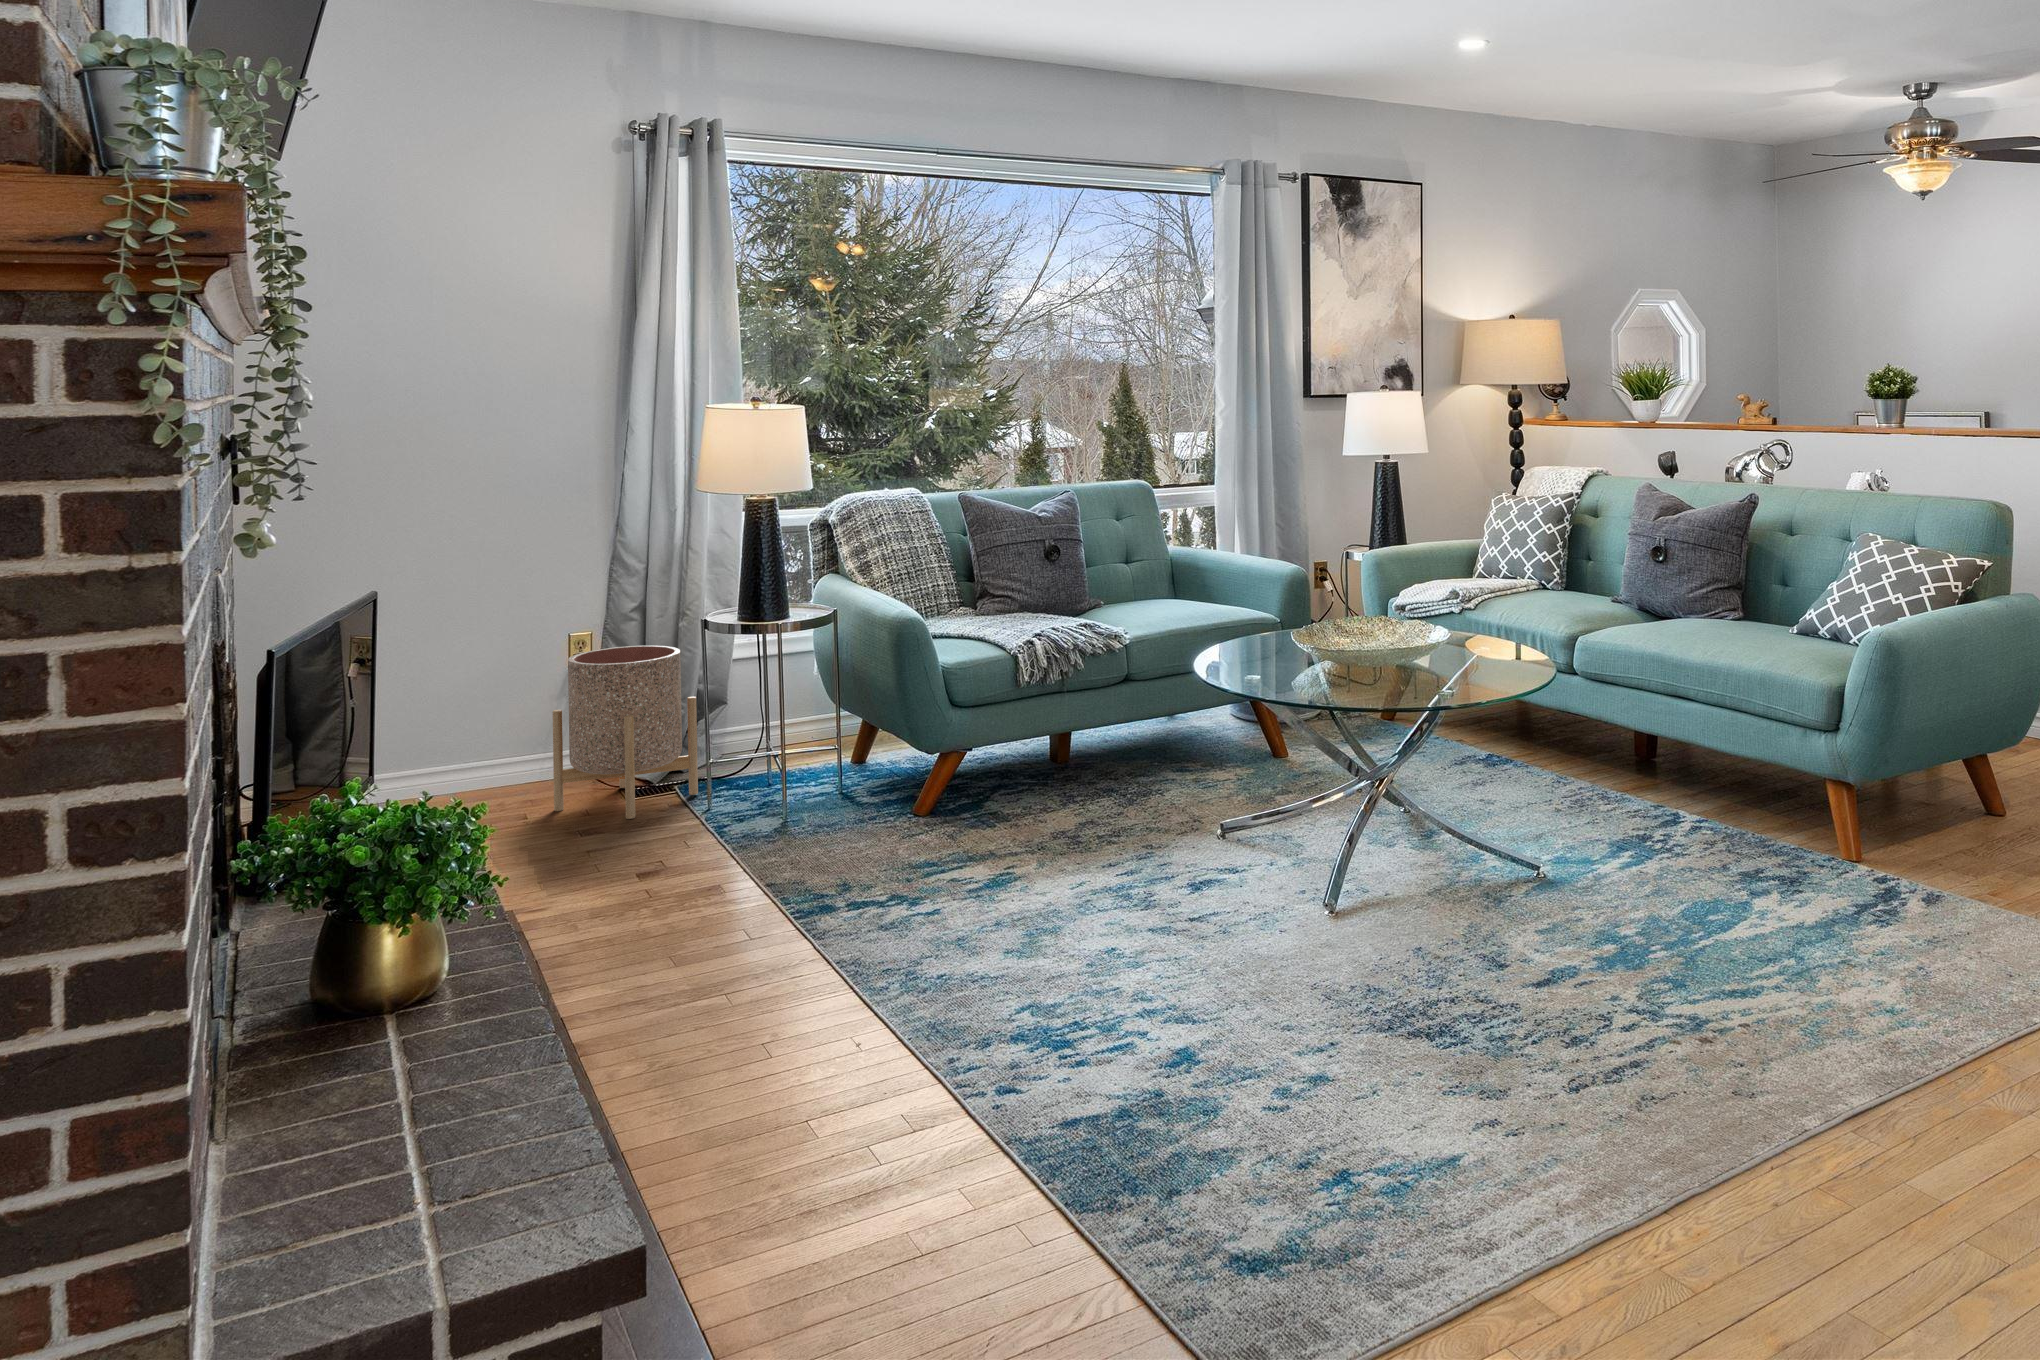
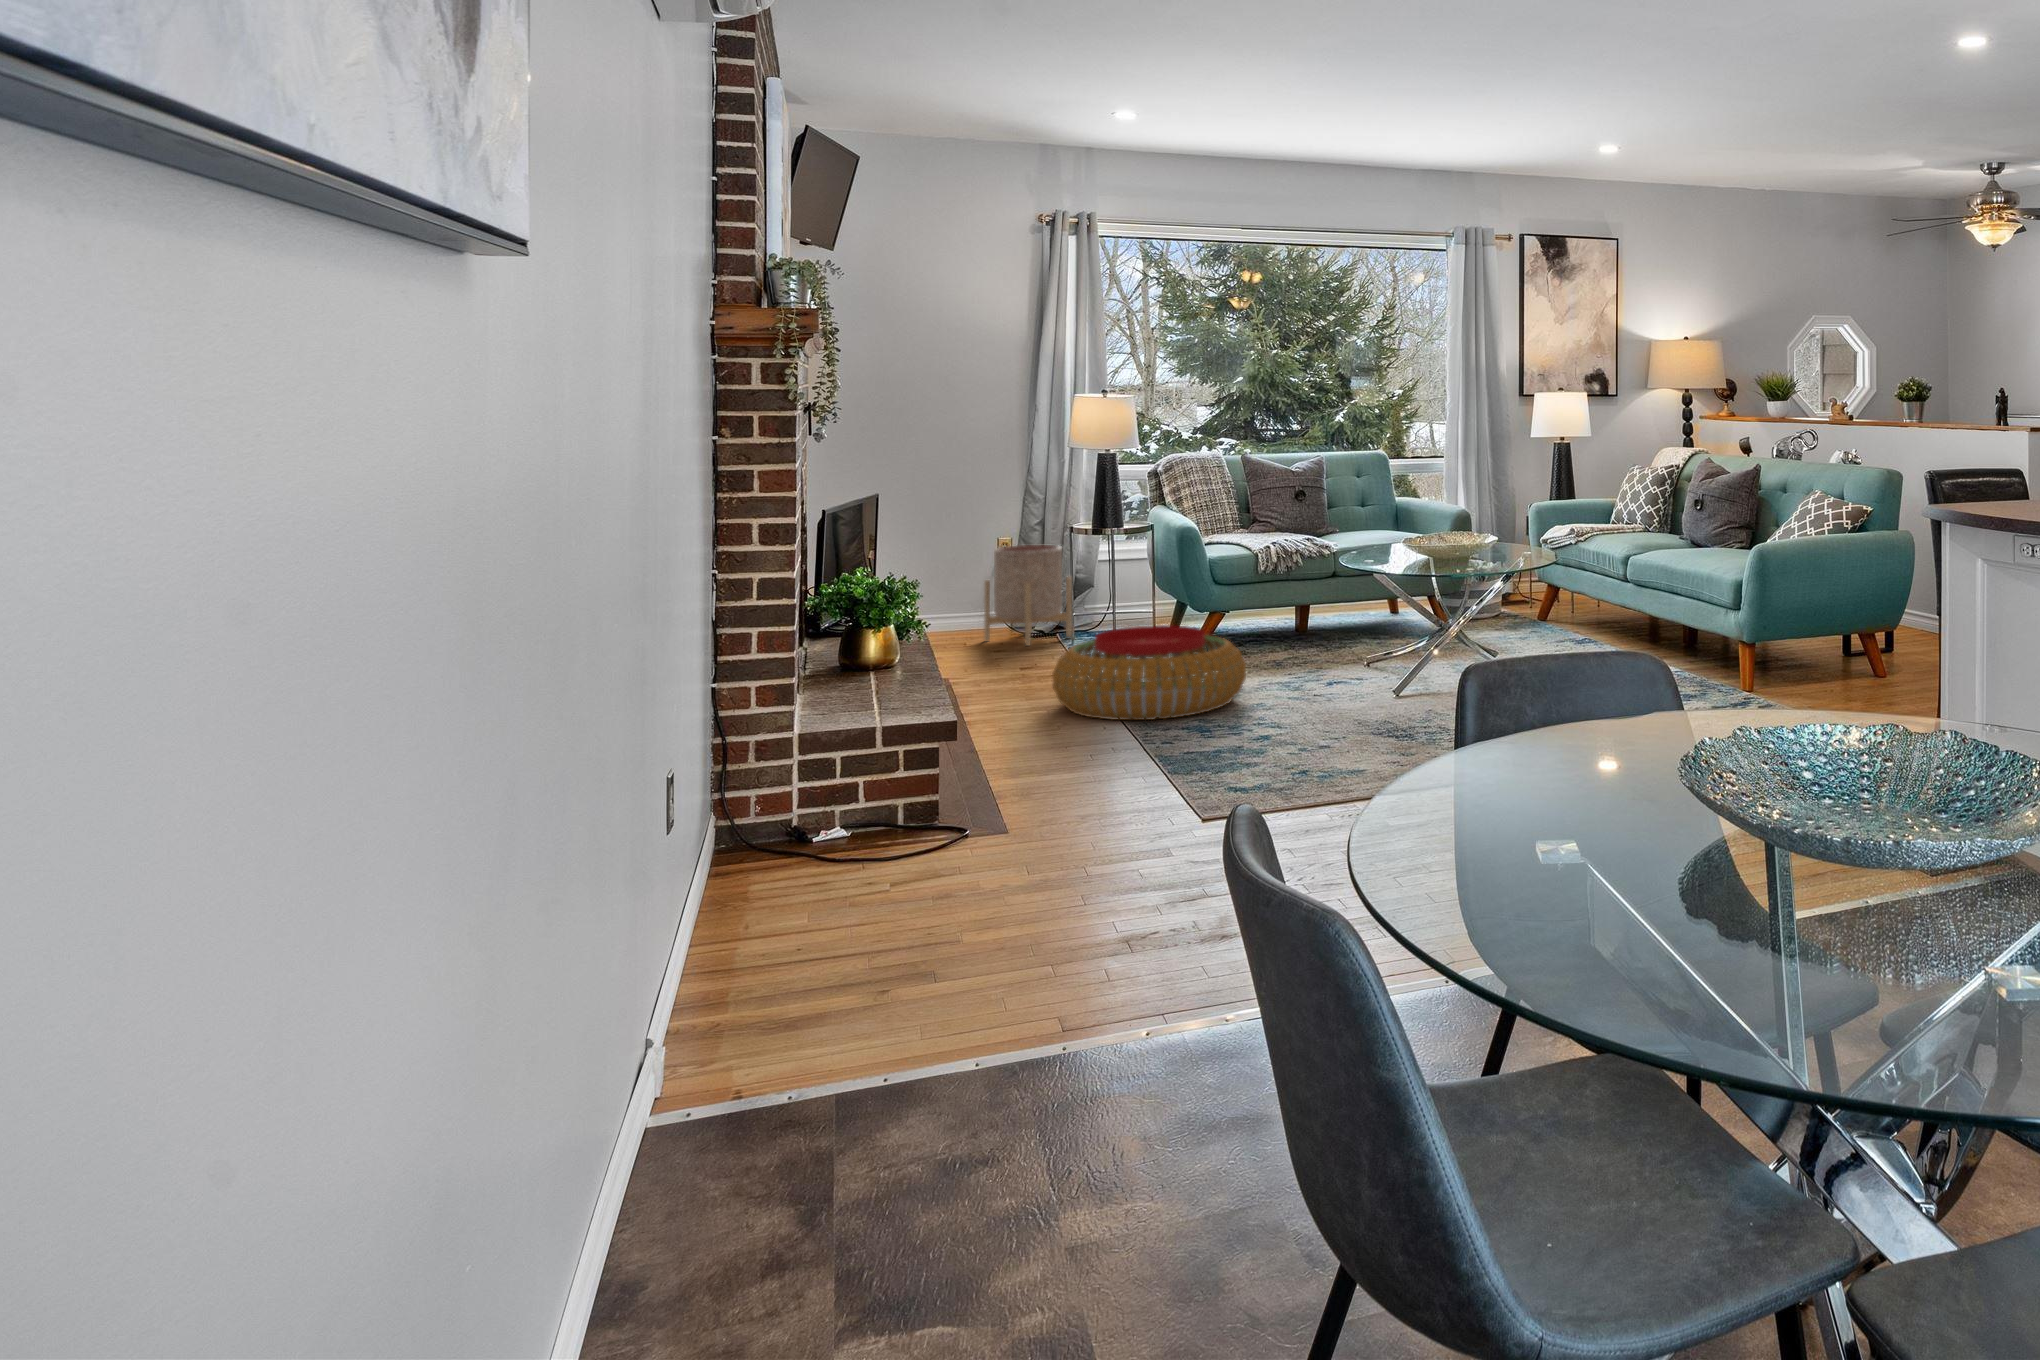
pouf: none [727,810,1078,1020] -> present [1053,625,1246,720]

